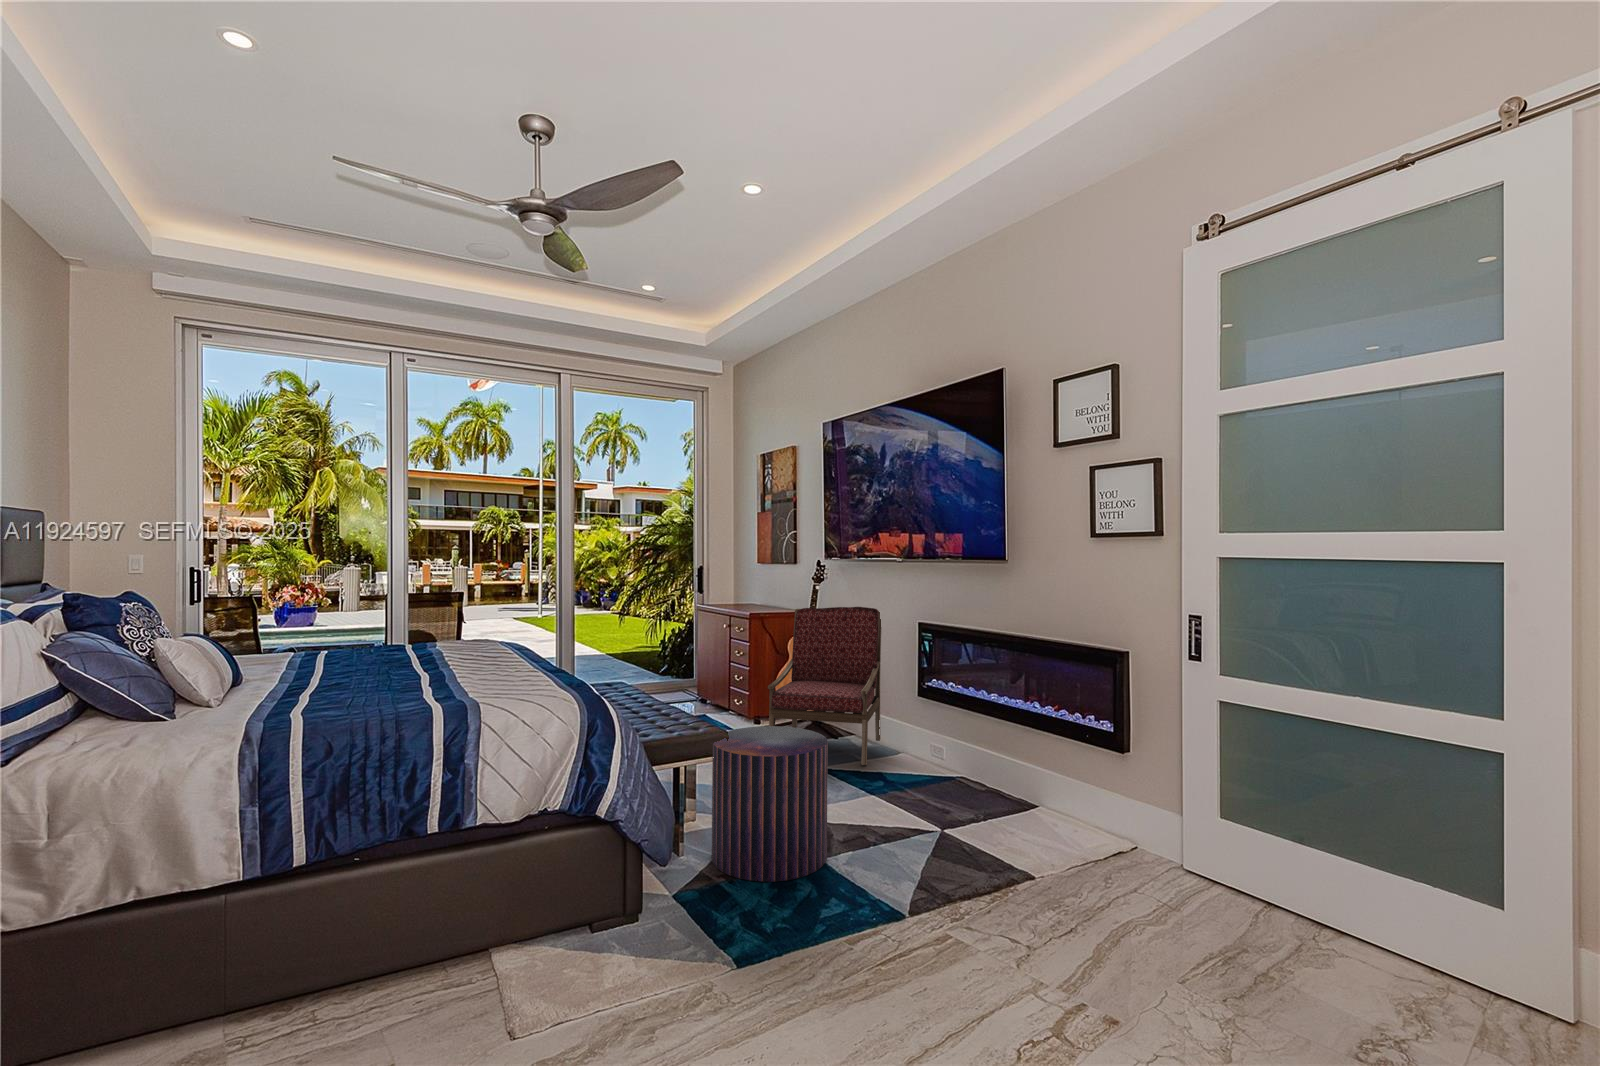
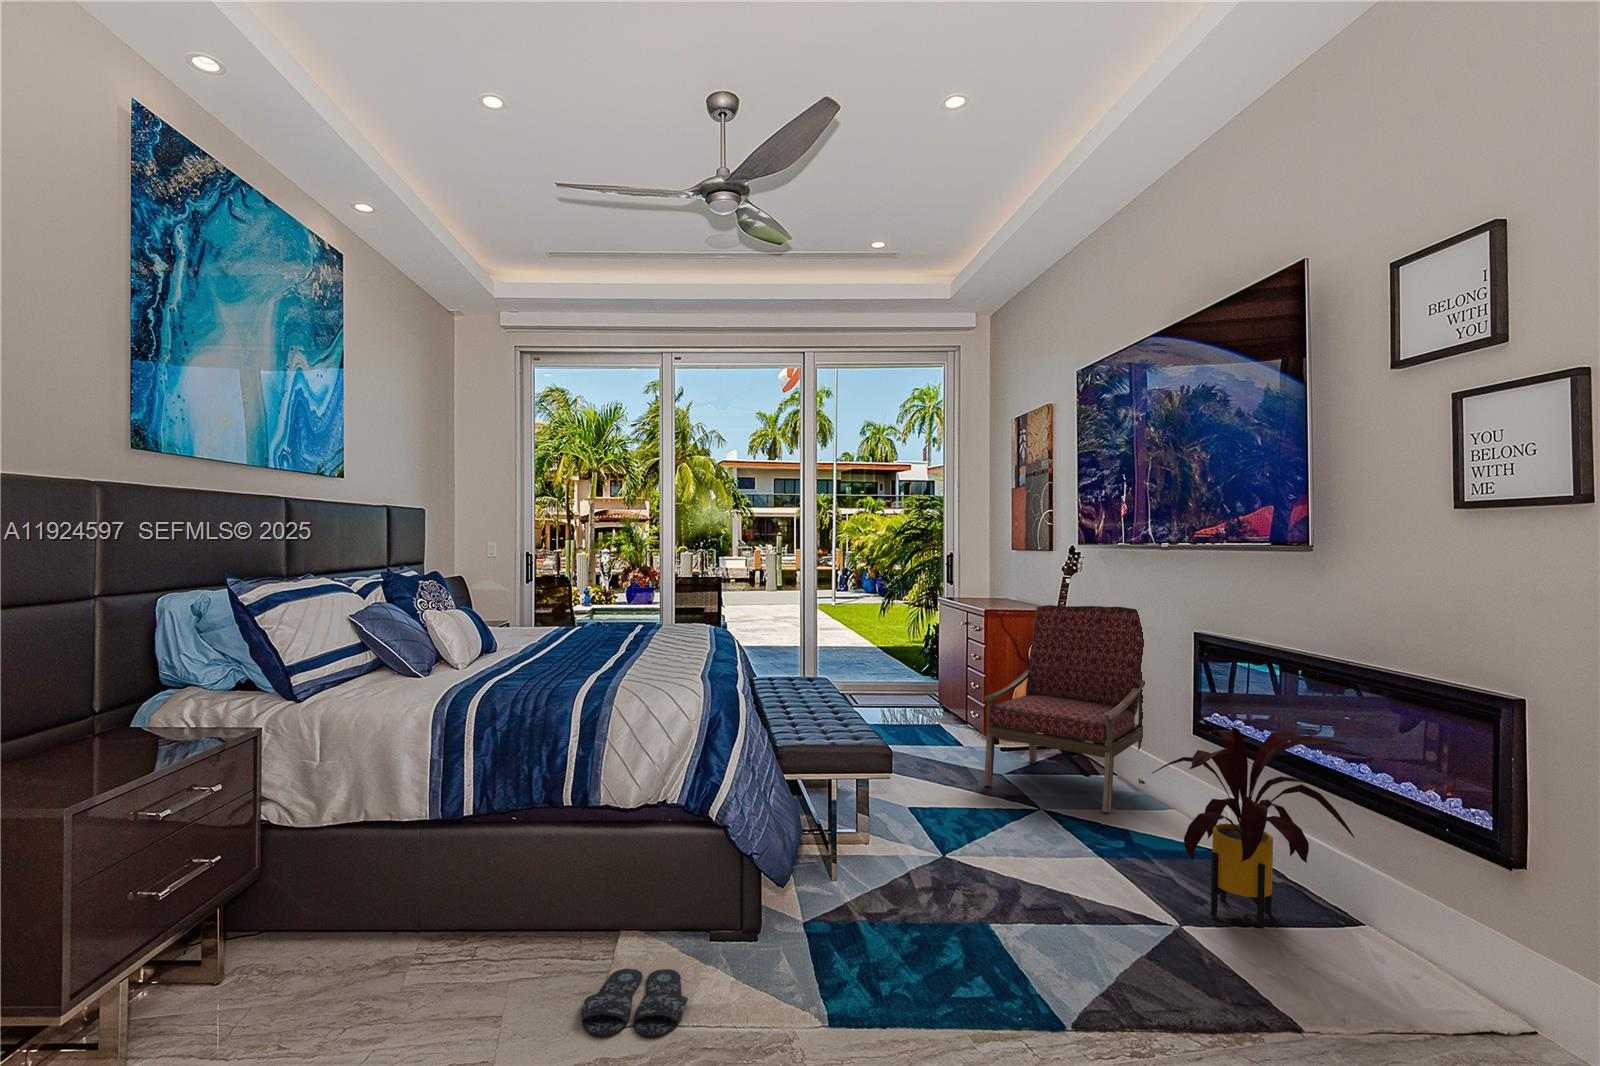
house plant: none [914,690,1043,826] -> present [1153,727,1354,928]
pouf: present [712,726,828,882] -> none [851,742,1002,943]
slippers: none [537,944,629,1009] -> present [582,969,688,1038]

